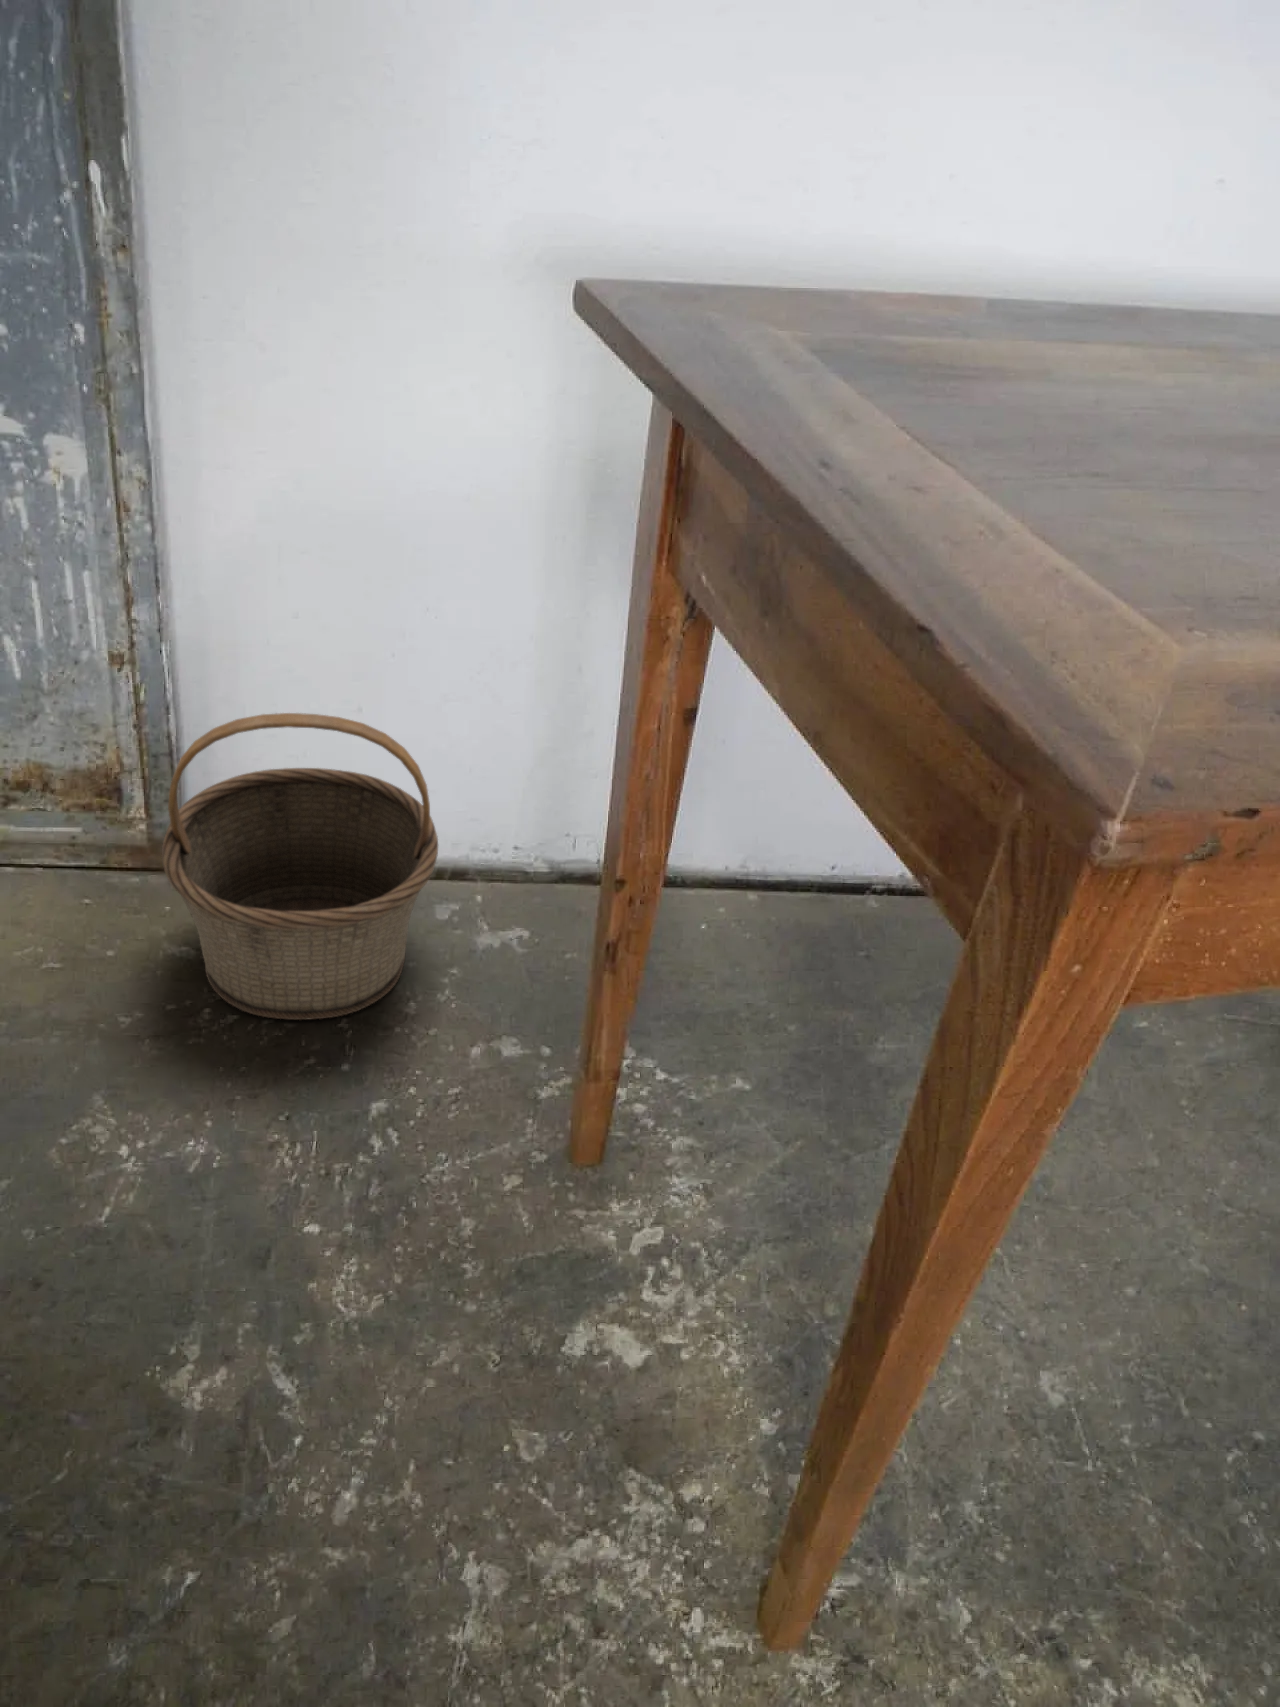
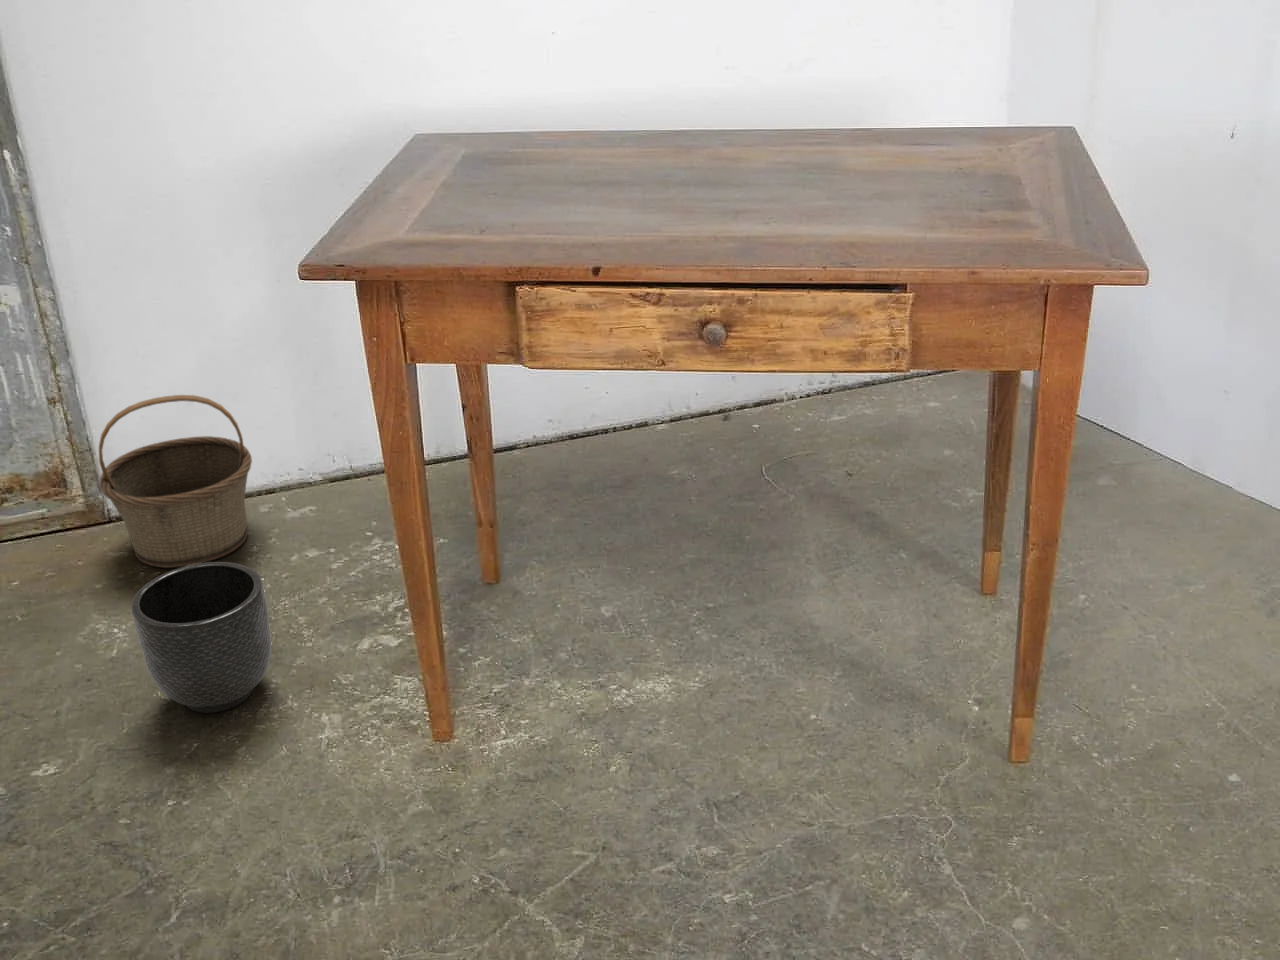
planter: none [113,1154,403,1487] -> present [131,562,271,713]

